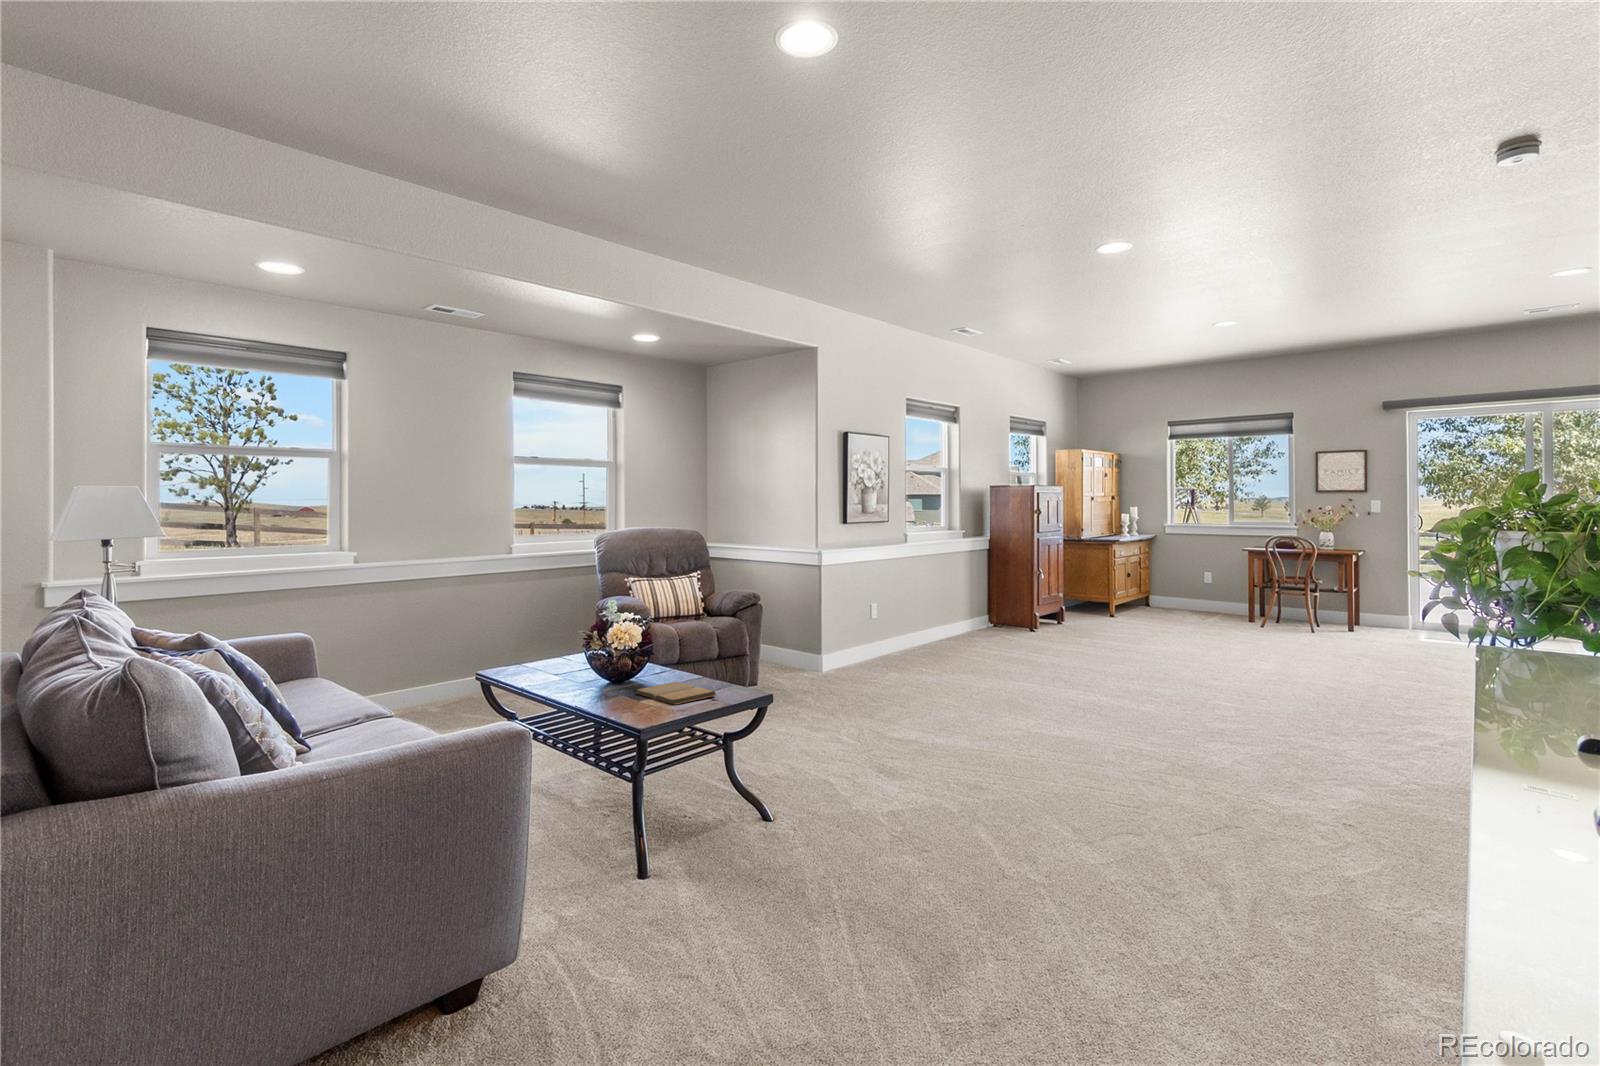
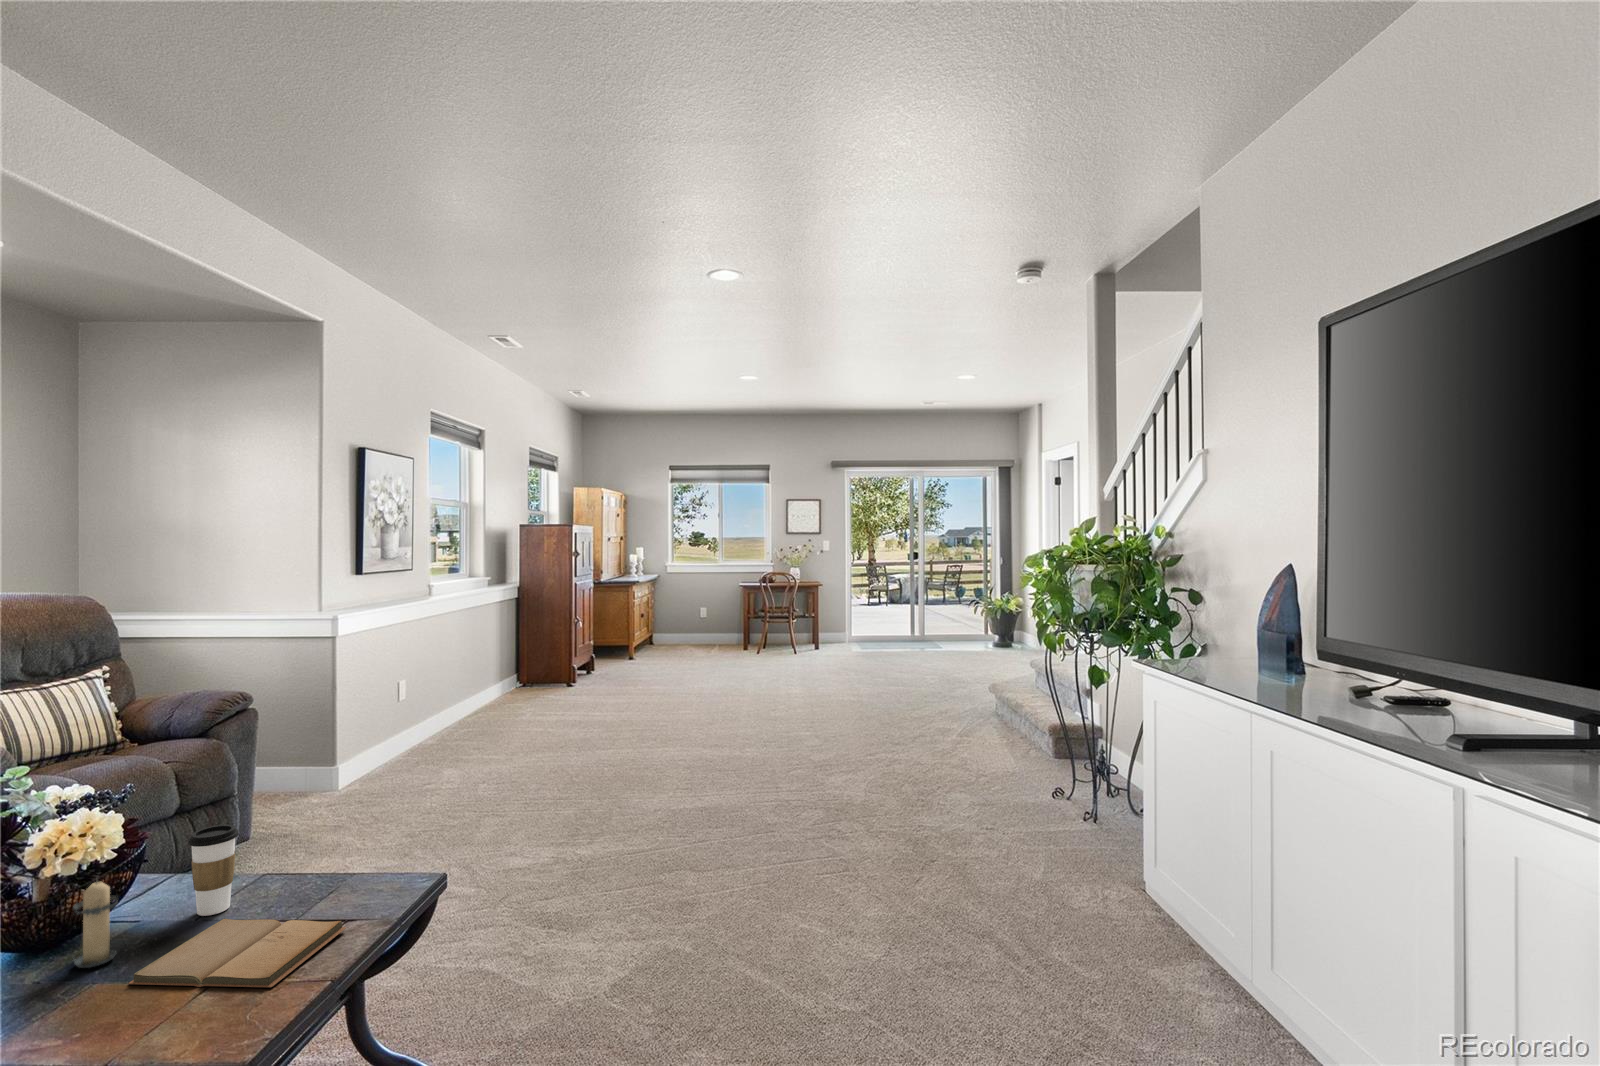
coffee cup: none [669,641,689,682] -> present [188,825,239,916]
candle: none [622,648,641,687] -> present [73,878,118,968]

